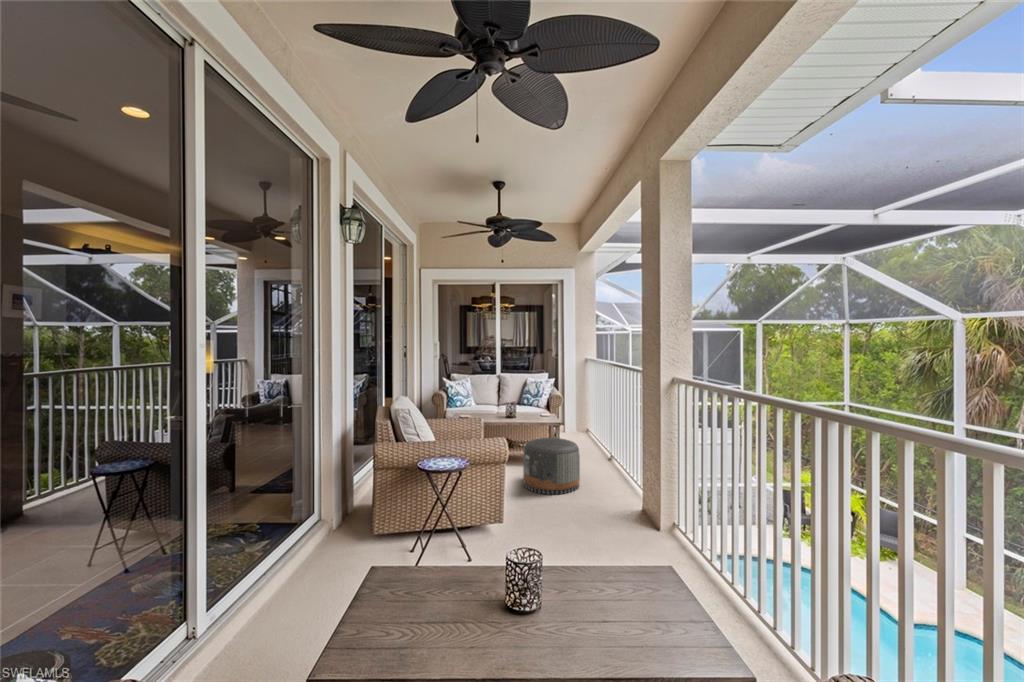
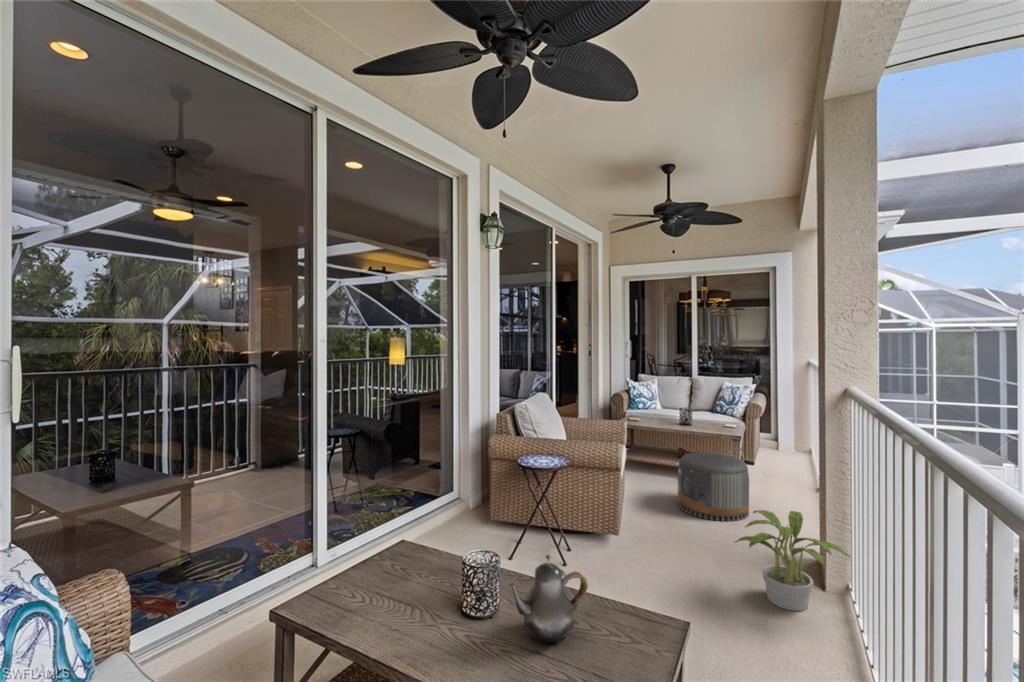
potted plant: none [608,473,687,548] -> present [734,510,850,611]
teapot: none [575,533,621,614] -> present [509,555,588,644]

